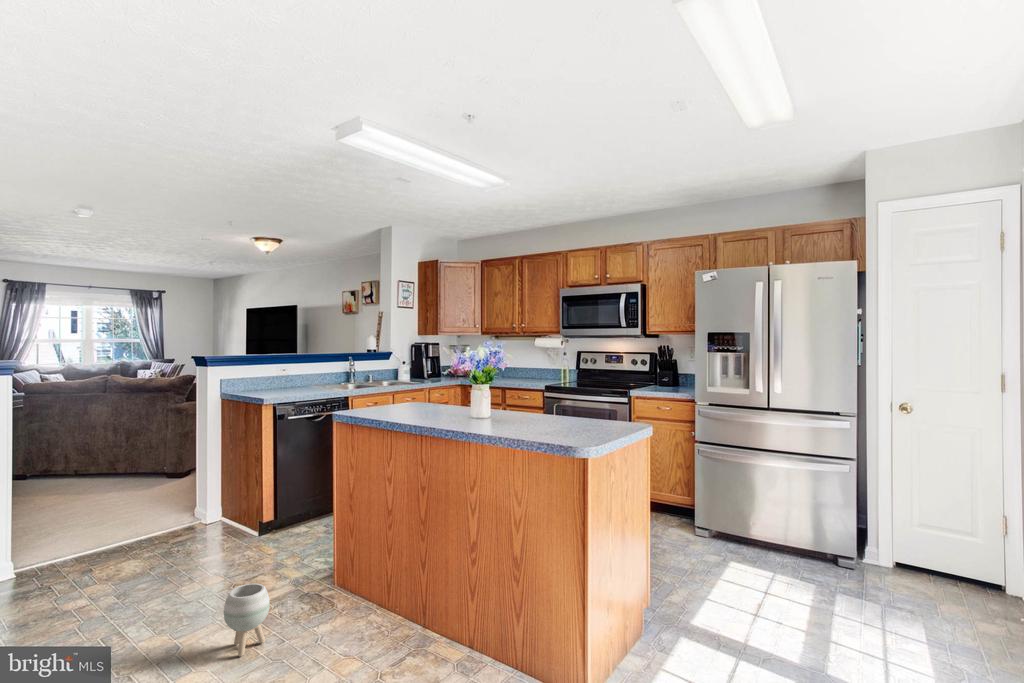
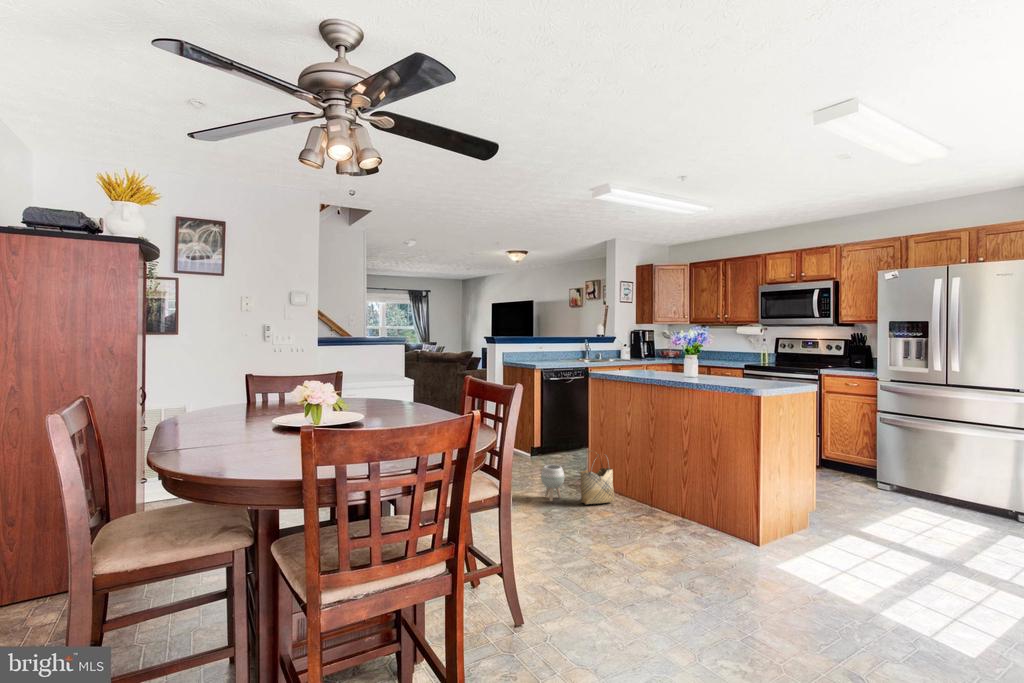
woven basket: none [295,550,359,654] -> present [580,451,615,504]

